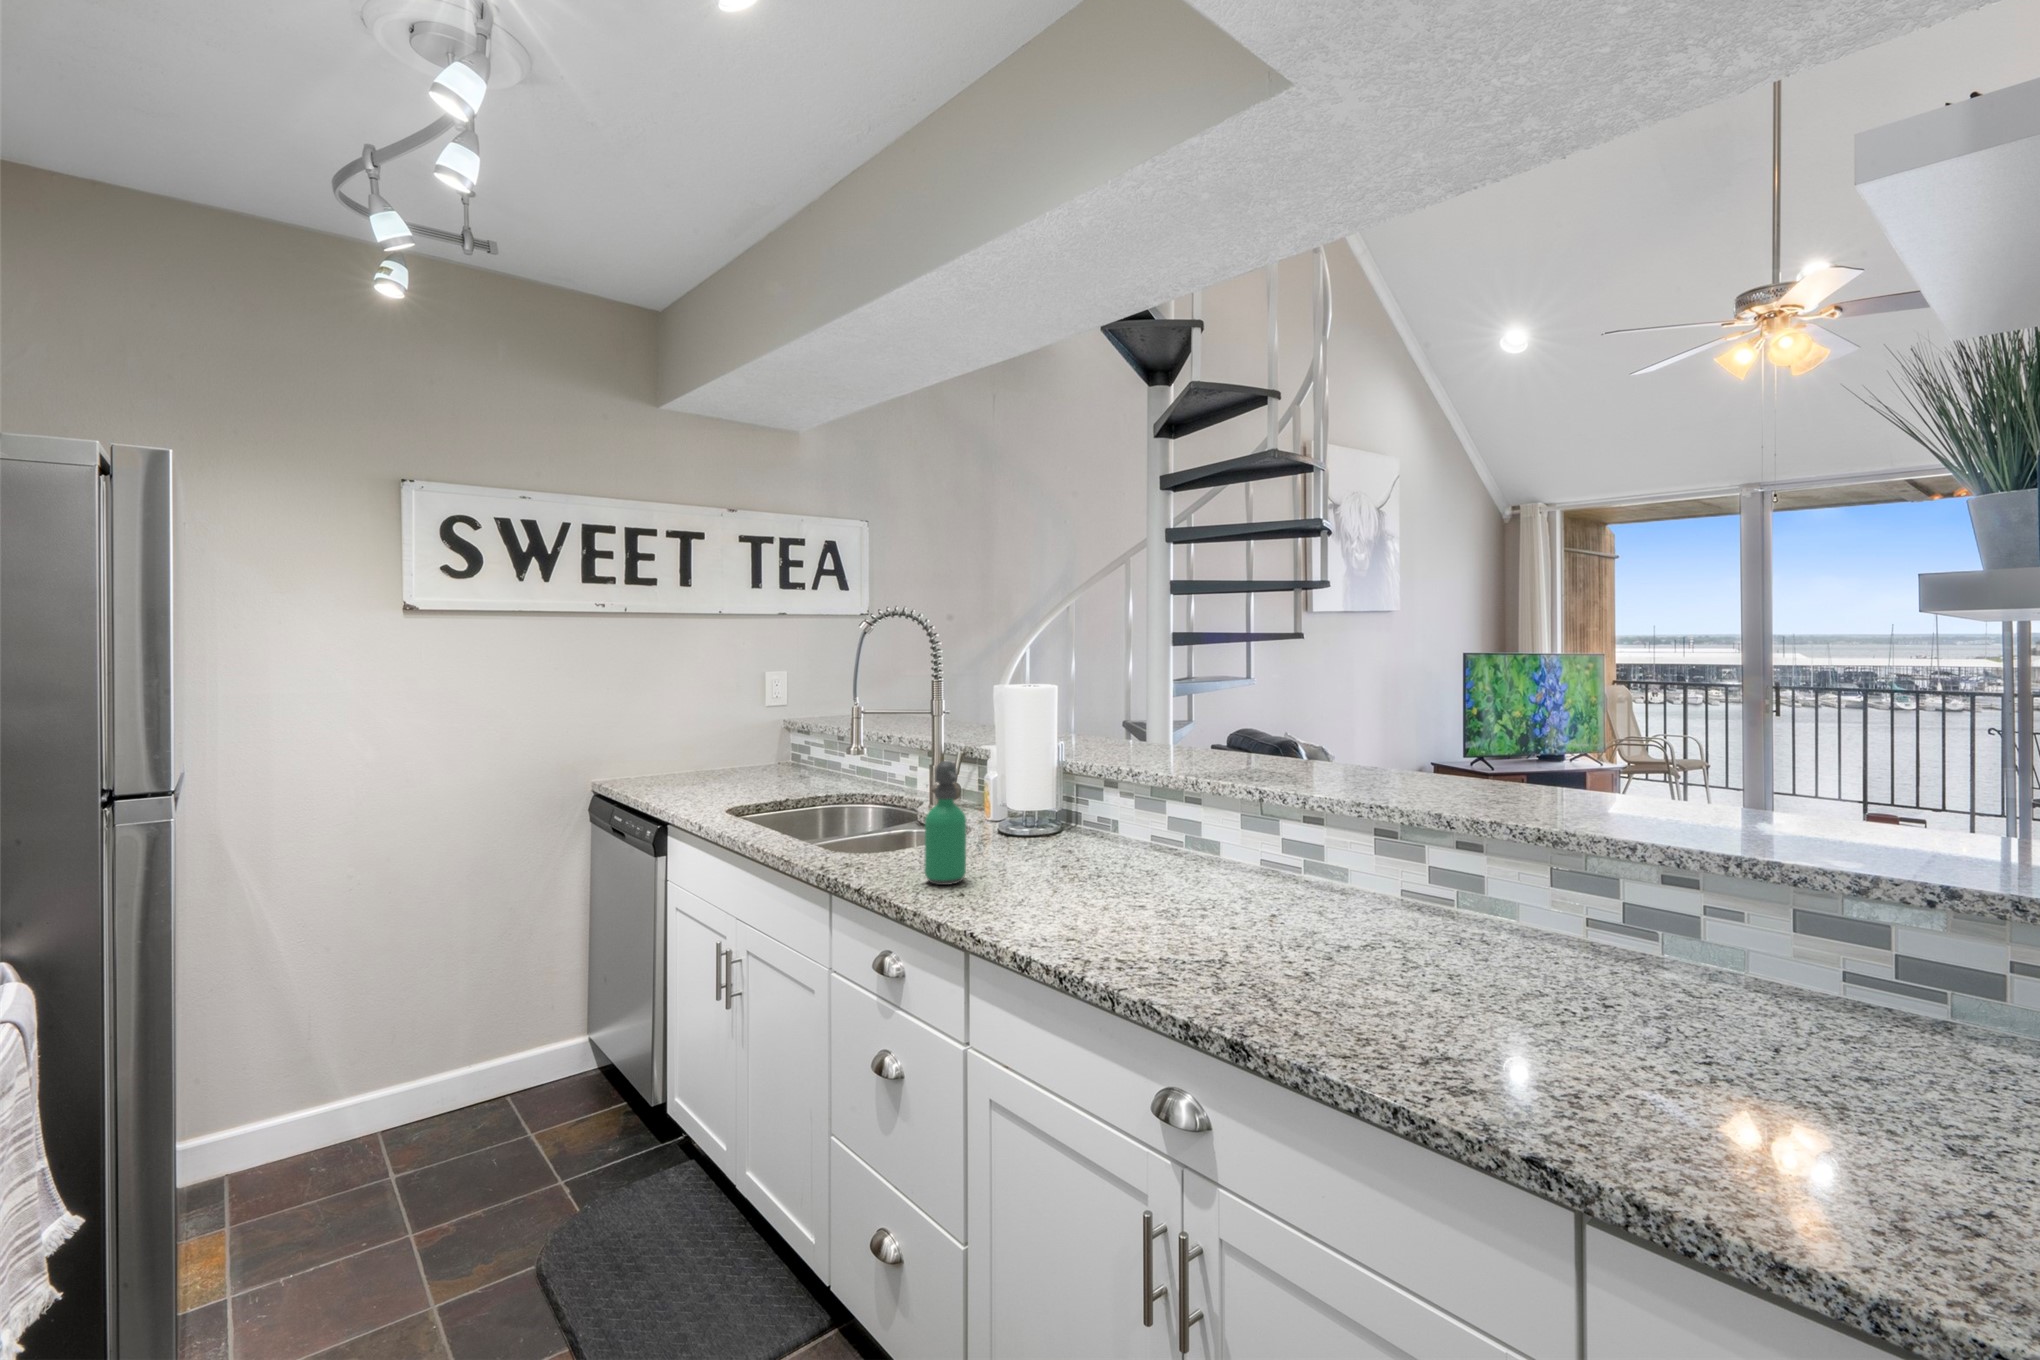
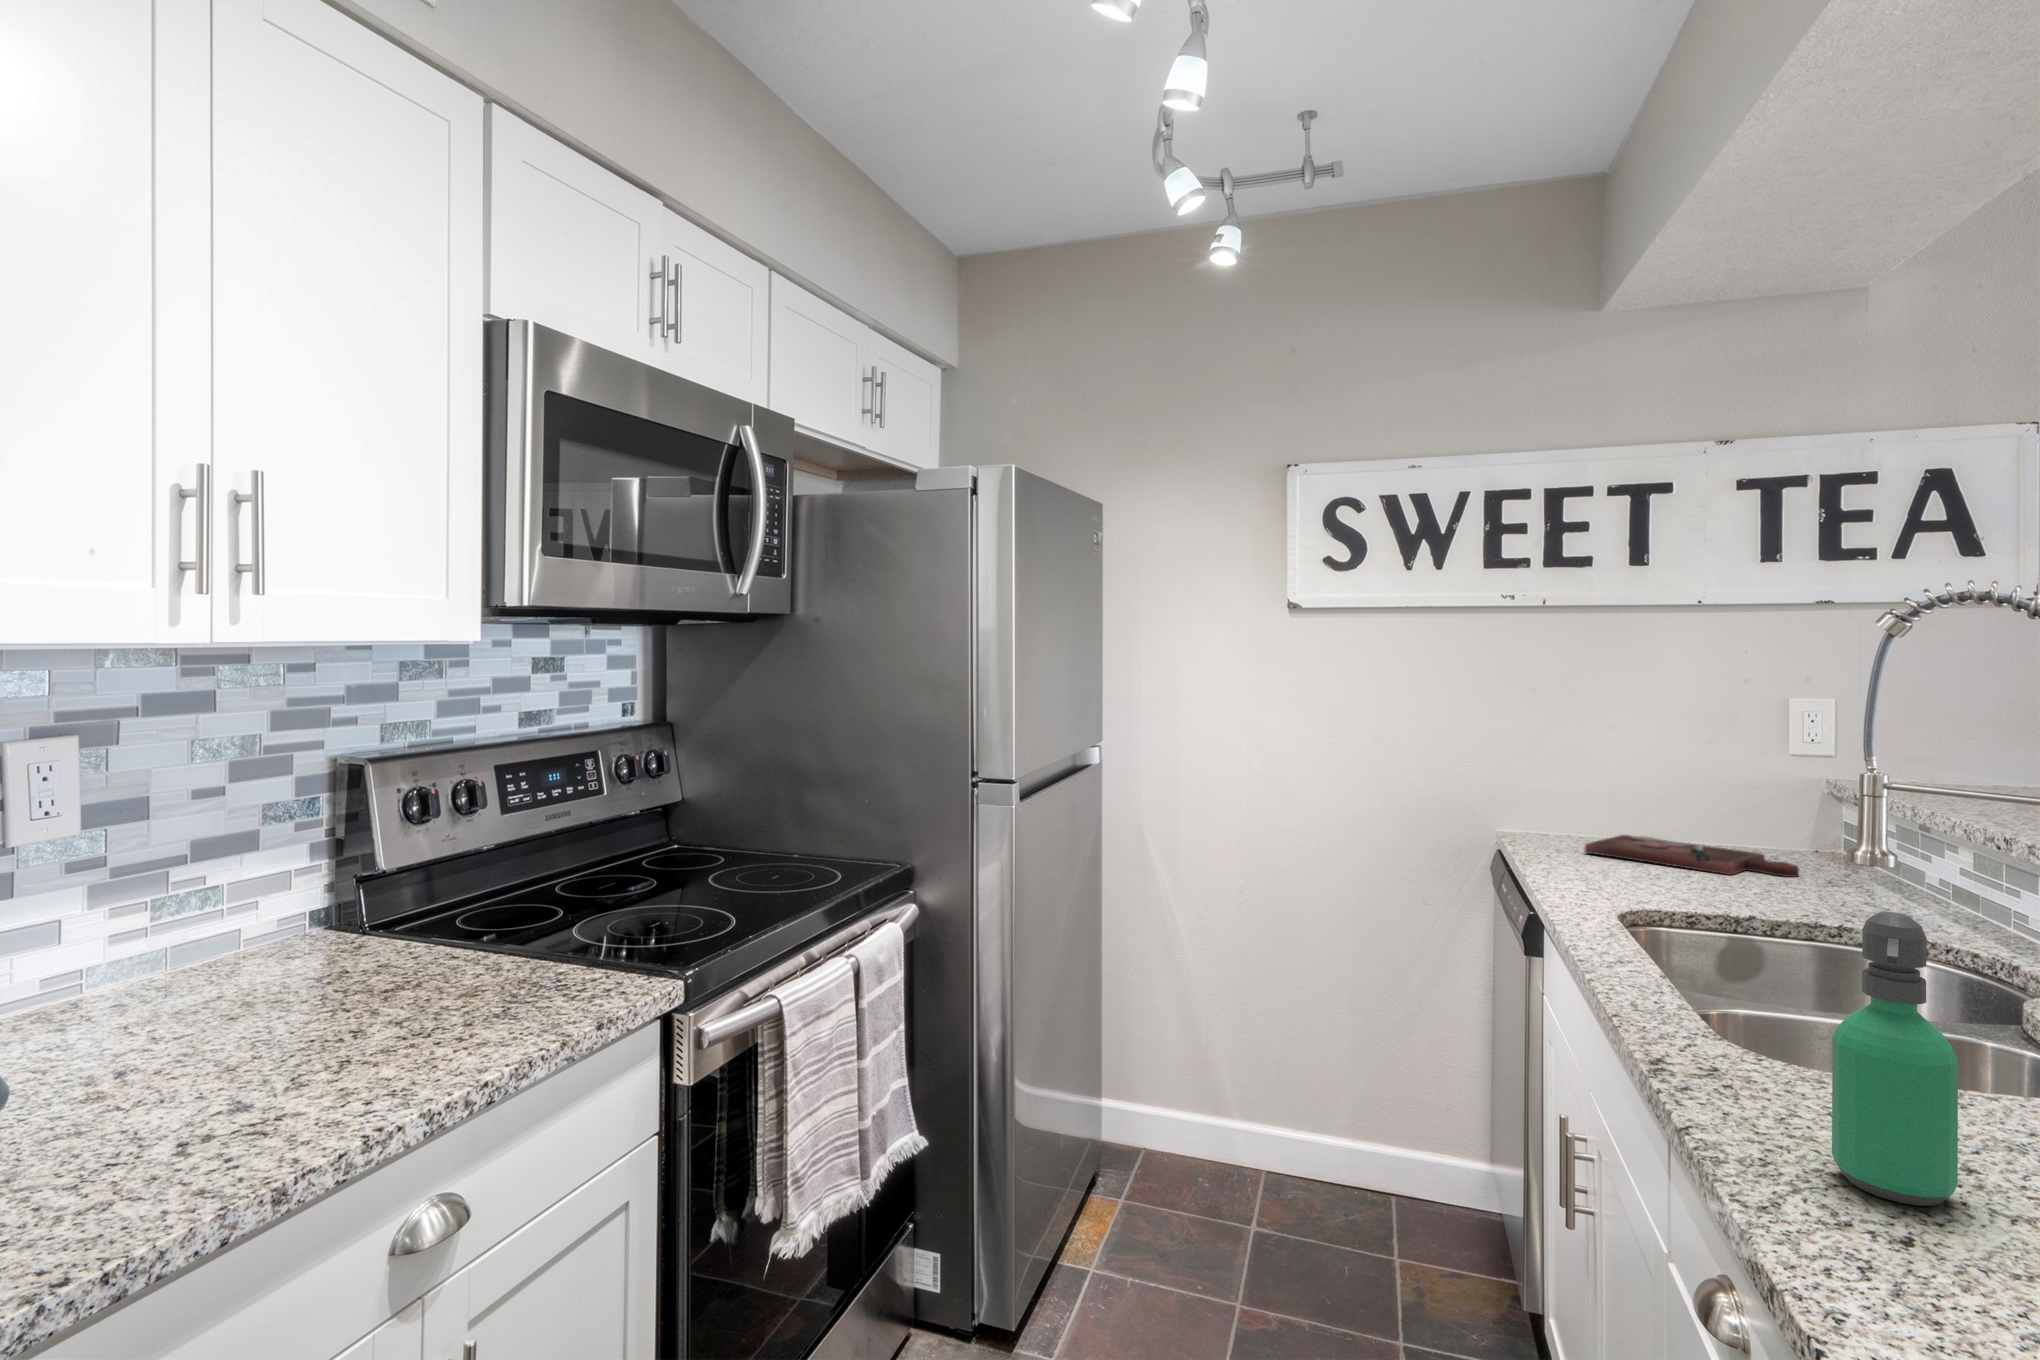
cutting board: none [664,770,786,787] -> present [1585,835,1799,877]

